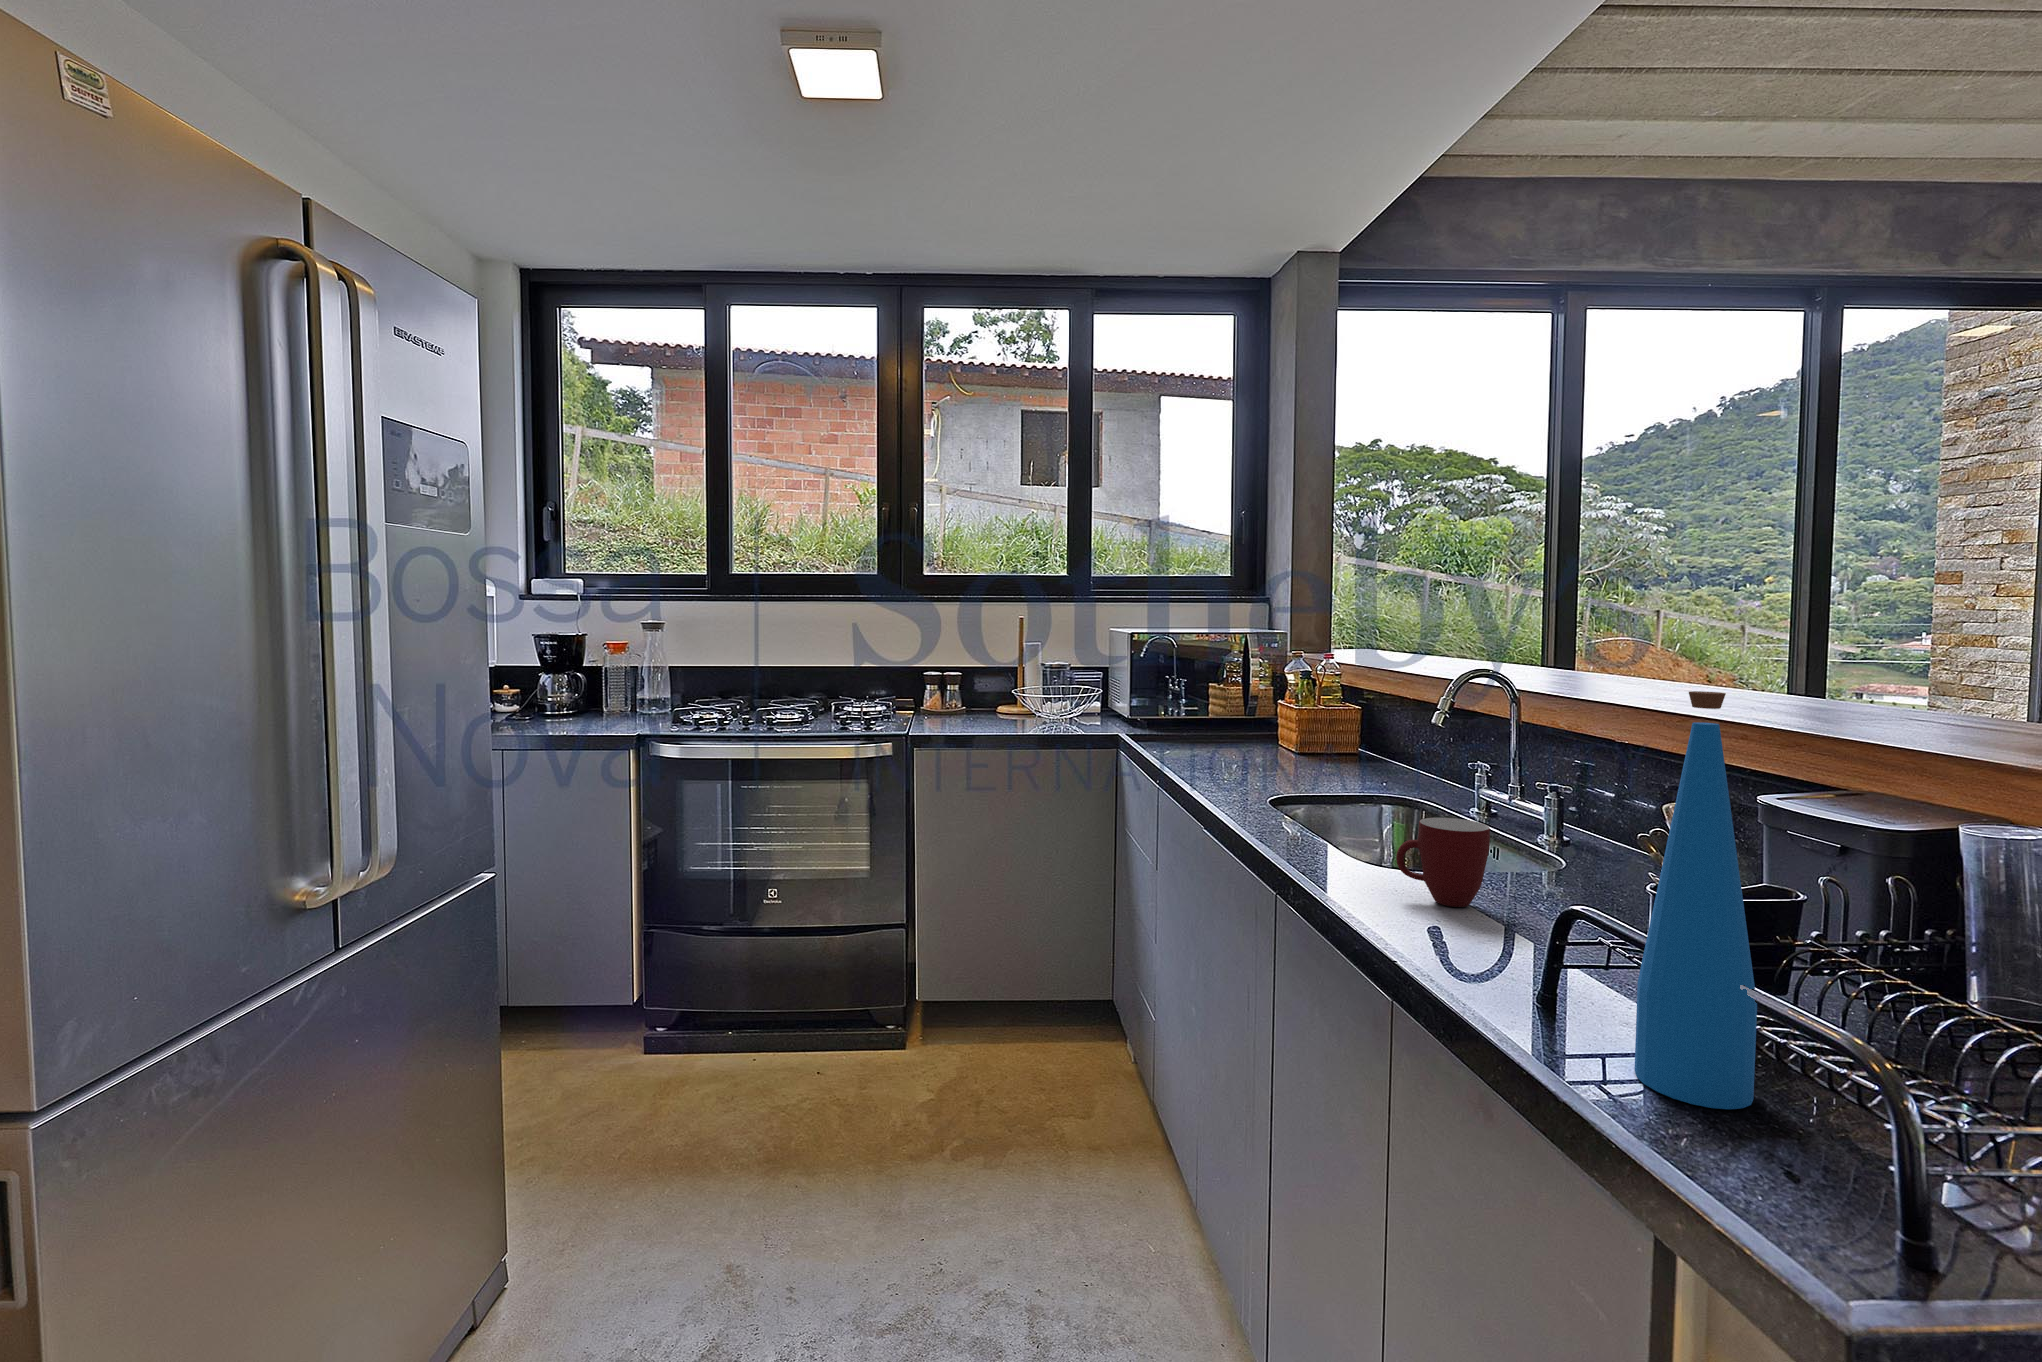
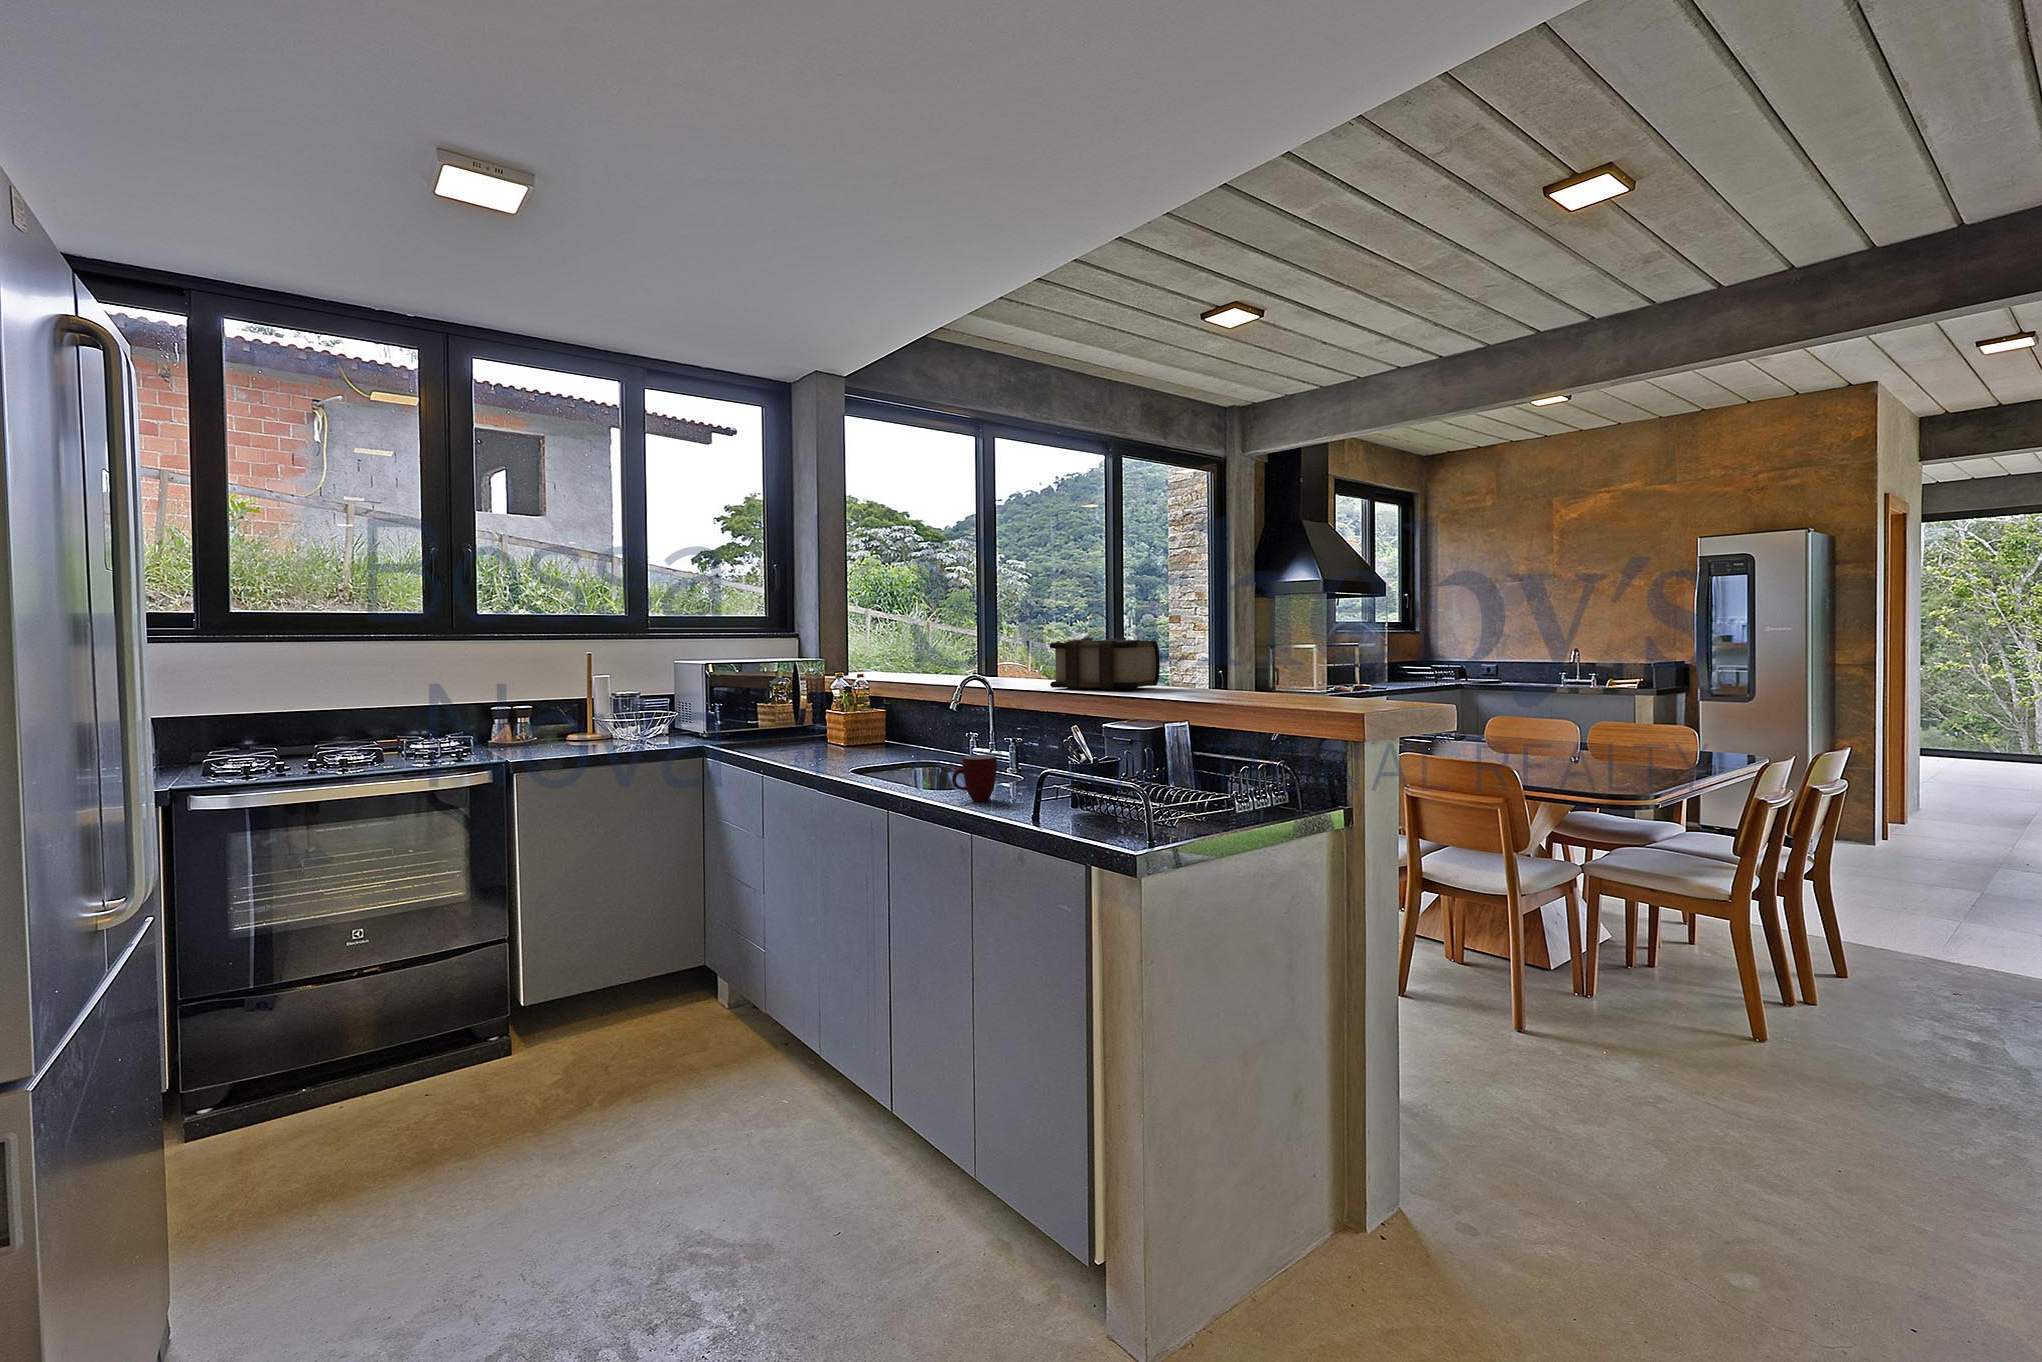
book: none [1639,606,1924,715] -> present [1049,636,1160,690]
bottle: present [1635,691,1757,1109] -> none [1074,673,1114,839]

